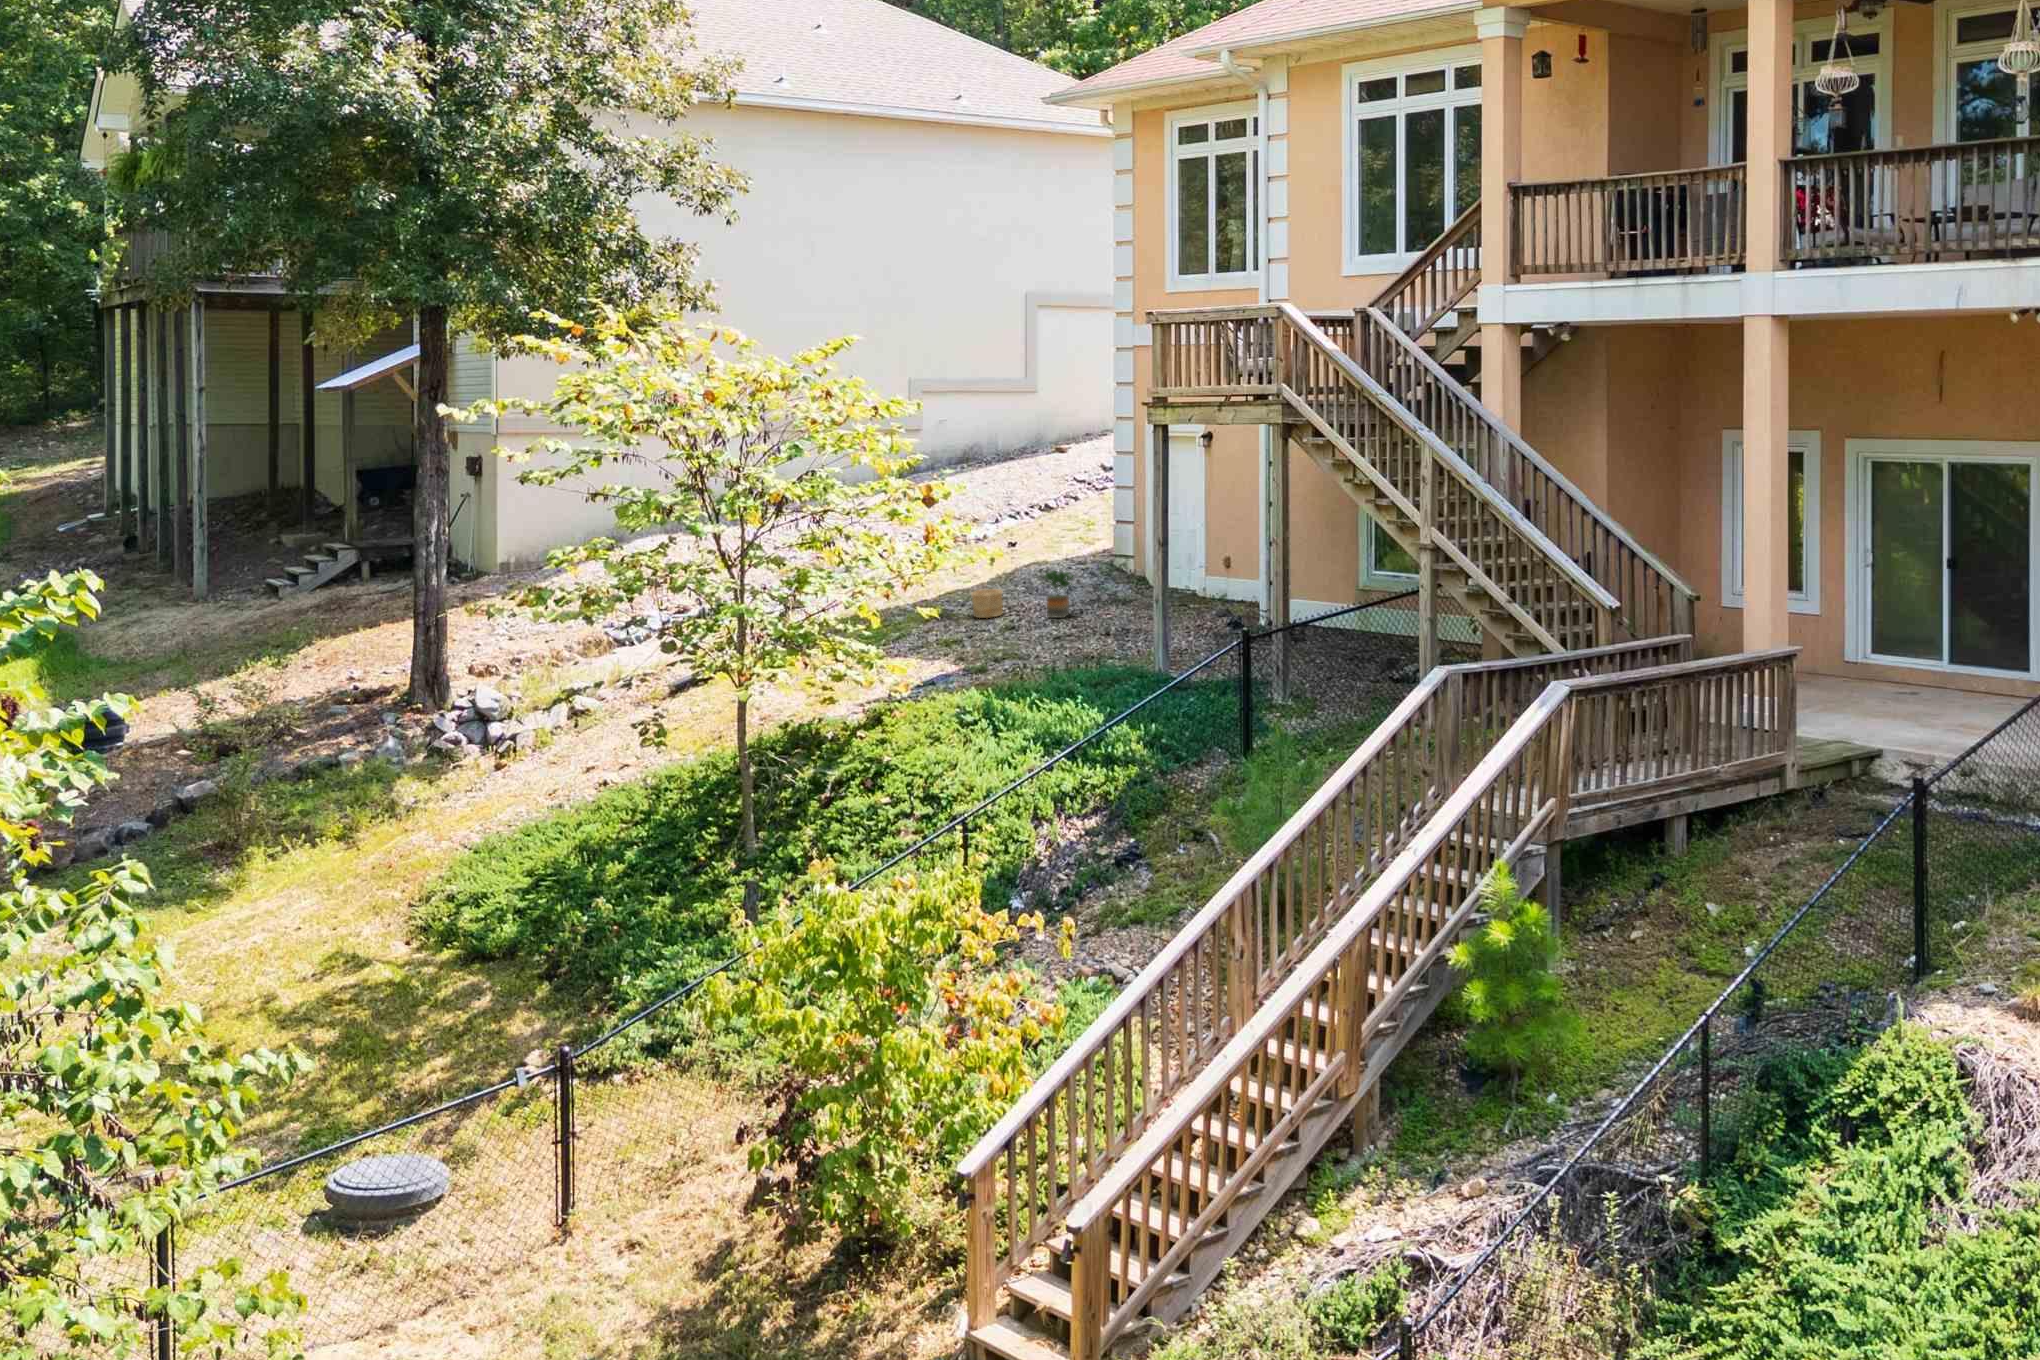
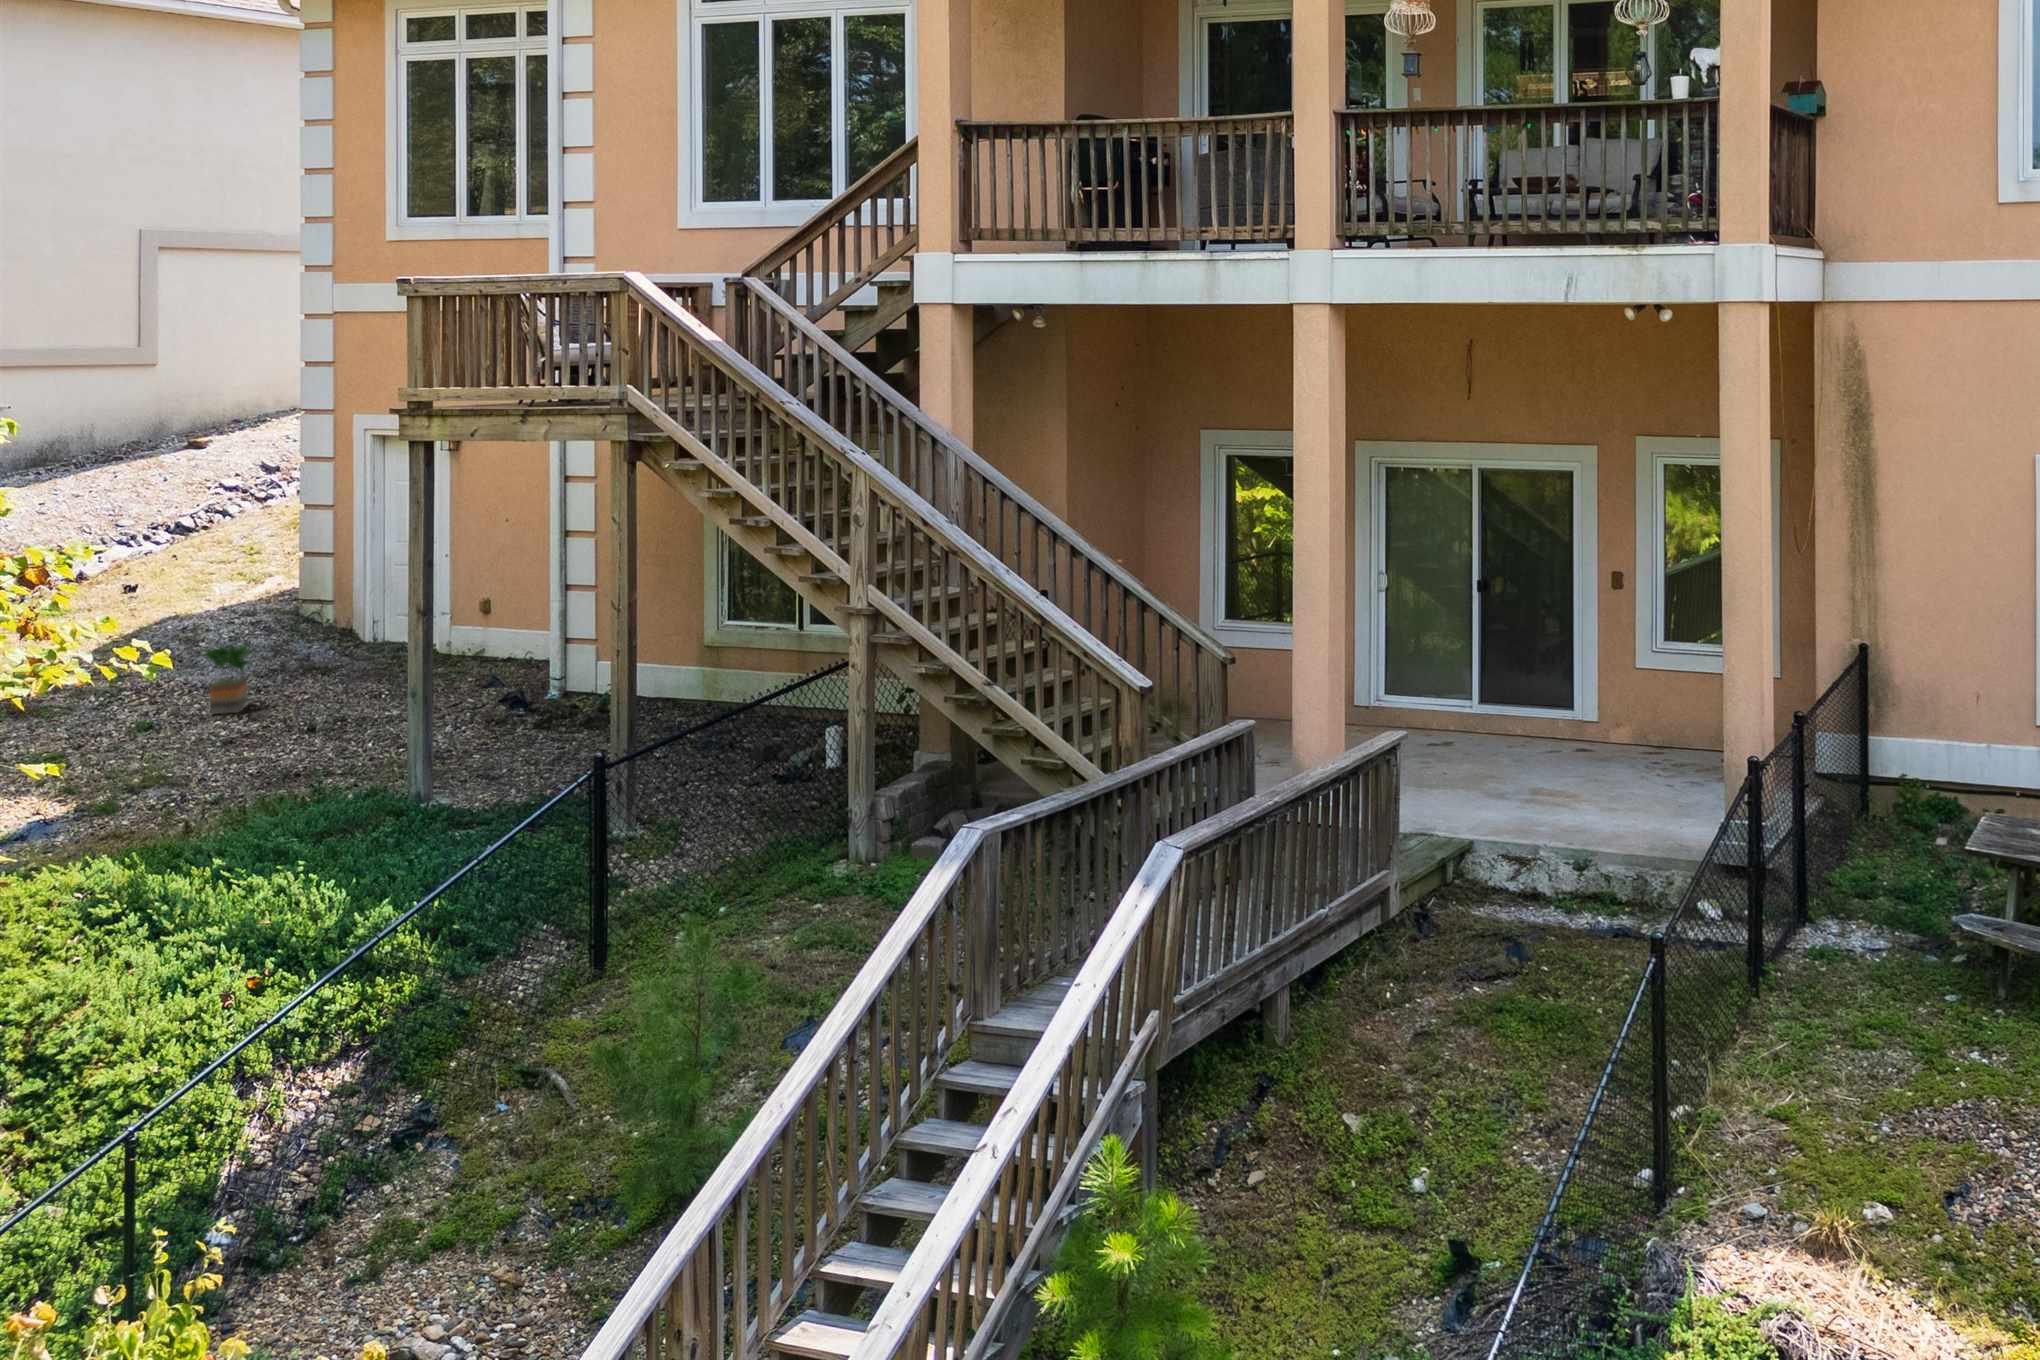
wooden bucket: present [971,589,1003,618] -> none [71,679,130,725]

